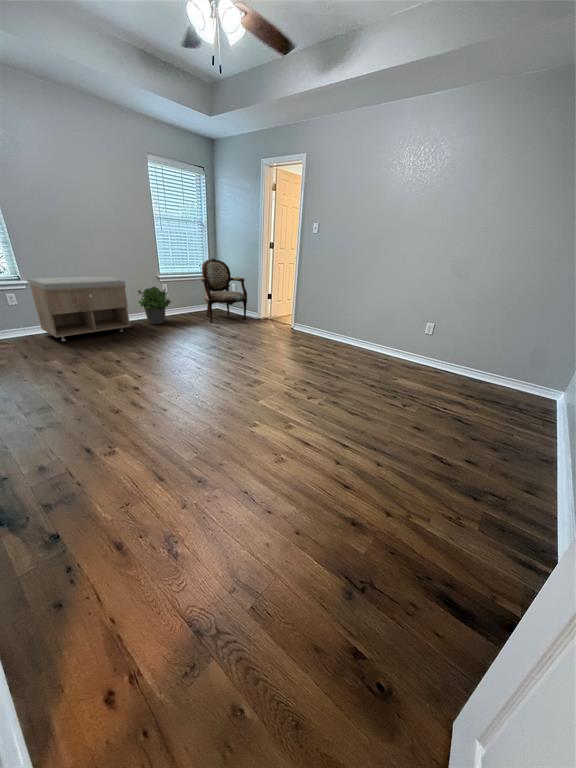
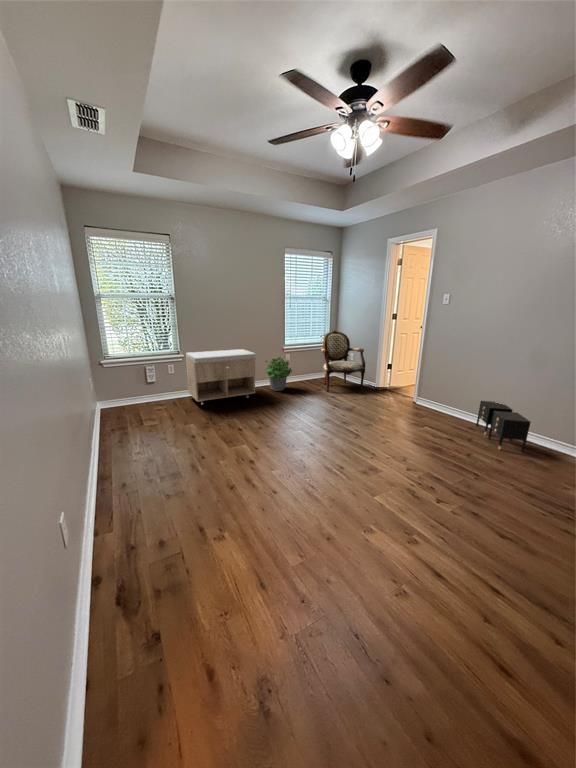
nightstand: none [341,321,377,359] -> present [476,401,531,452]

